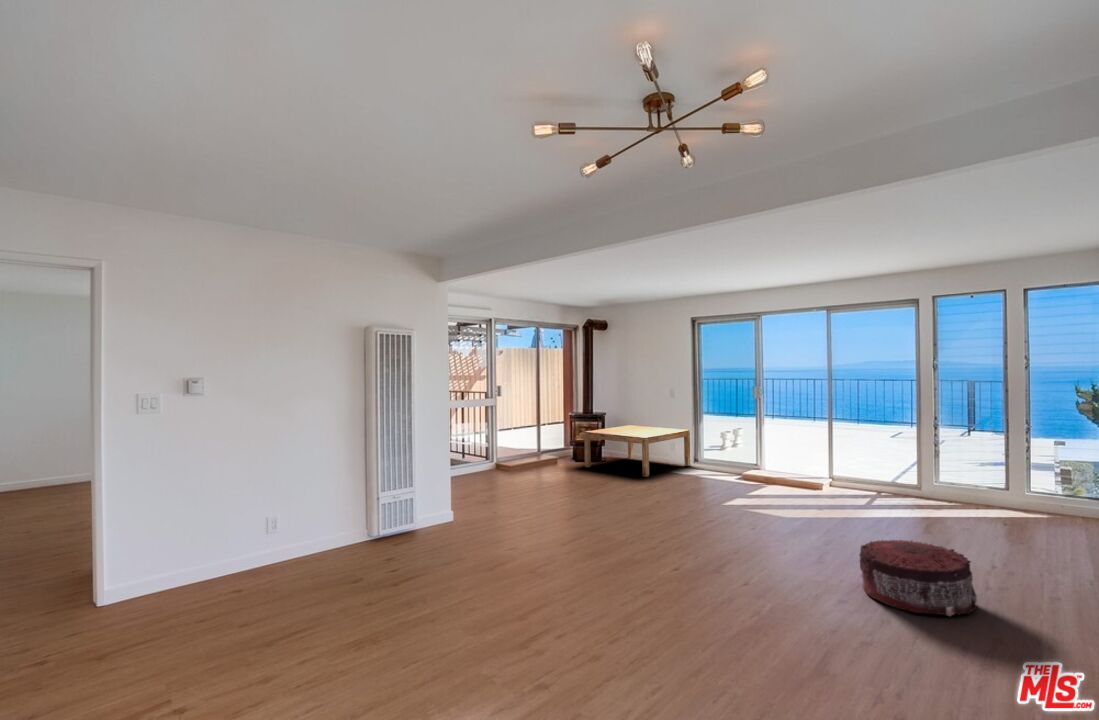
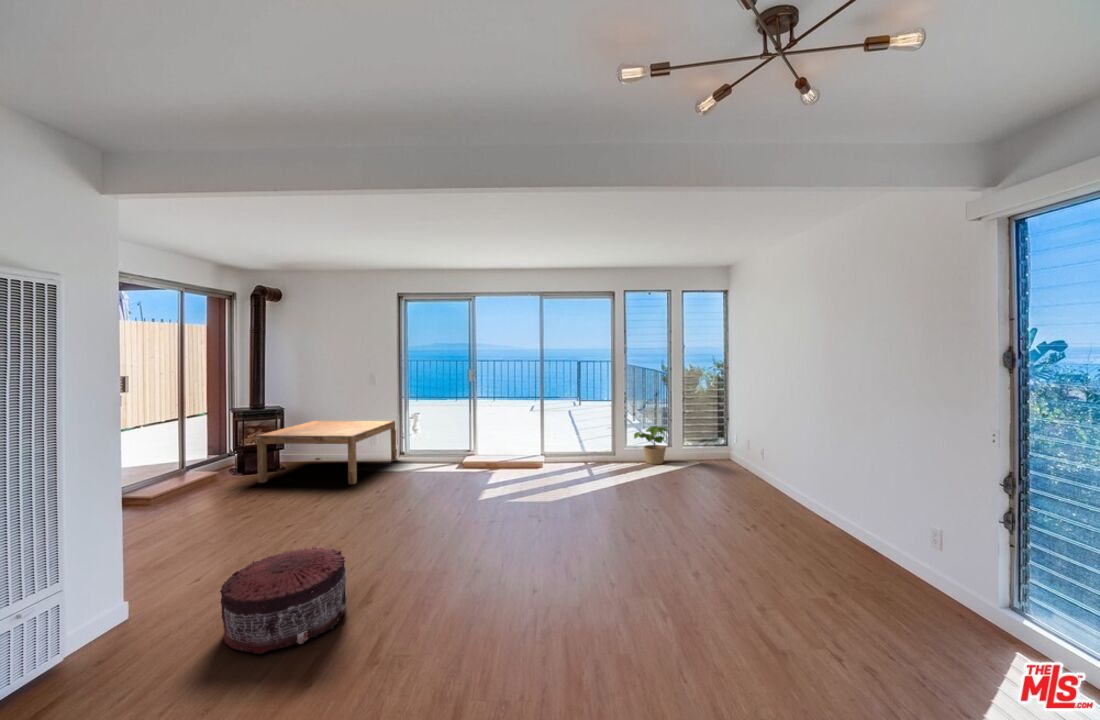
potted plant: none [946,459,1000,507] -> present [634,426,668,464]
pouf: present [860,540,977,616] -> present [220,548,347,654]

